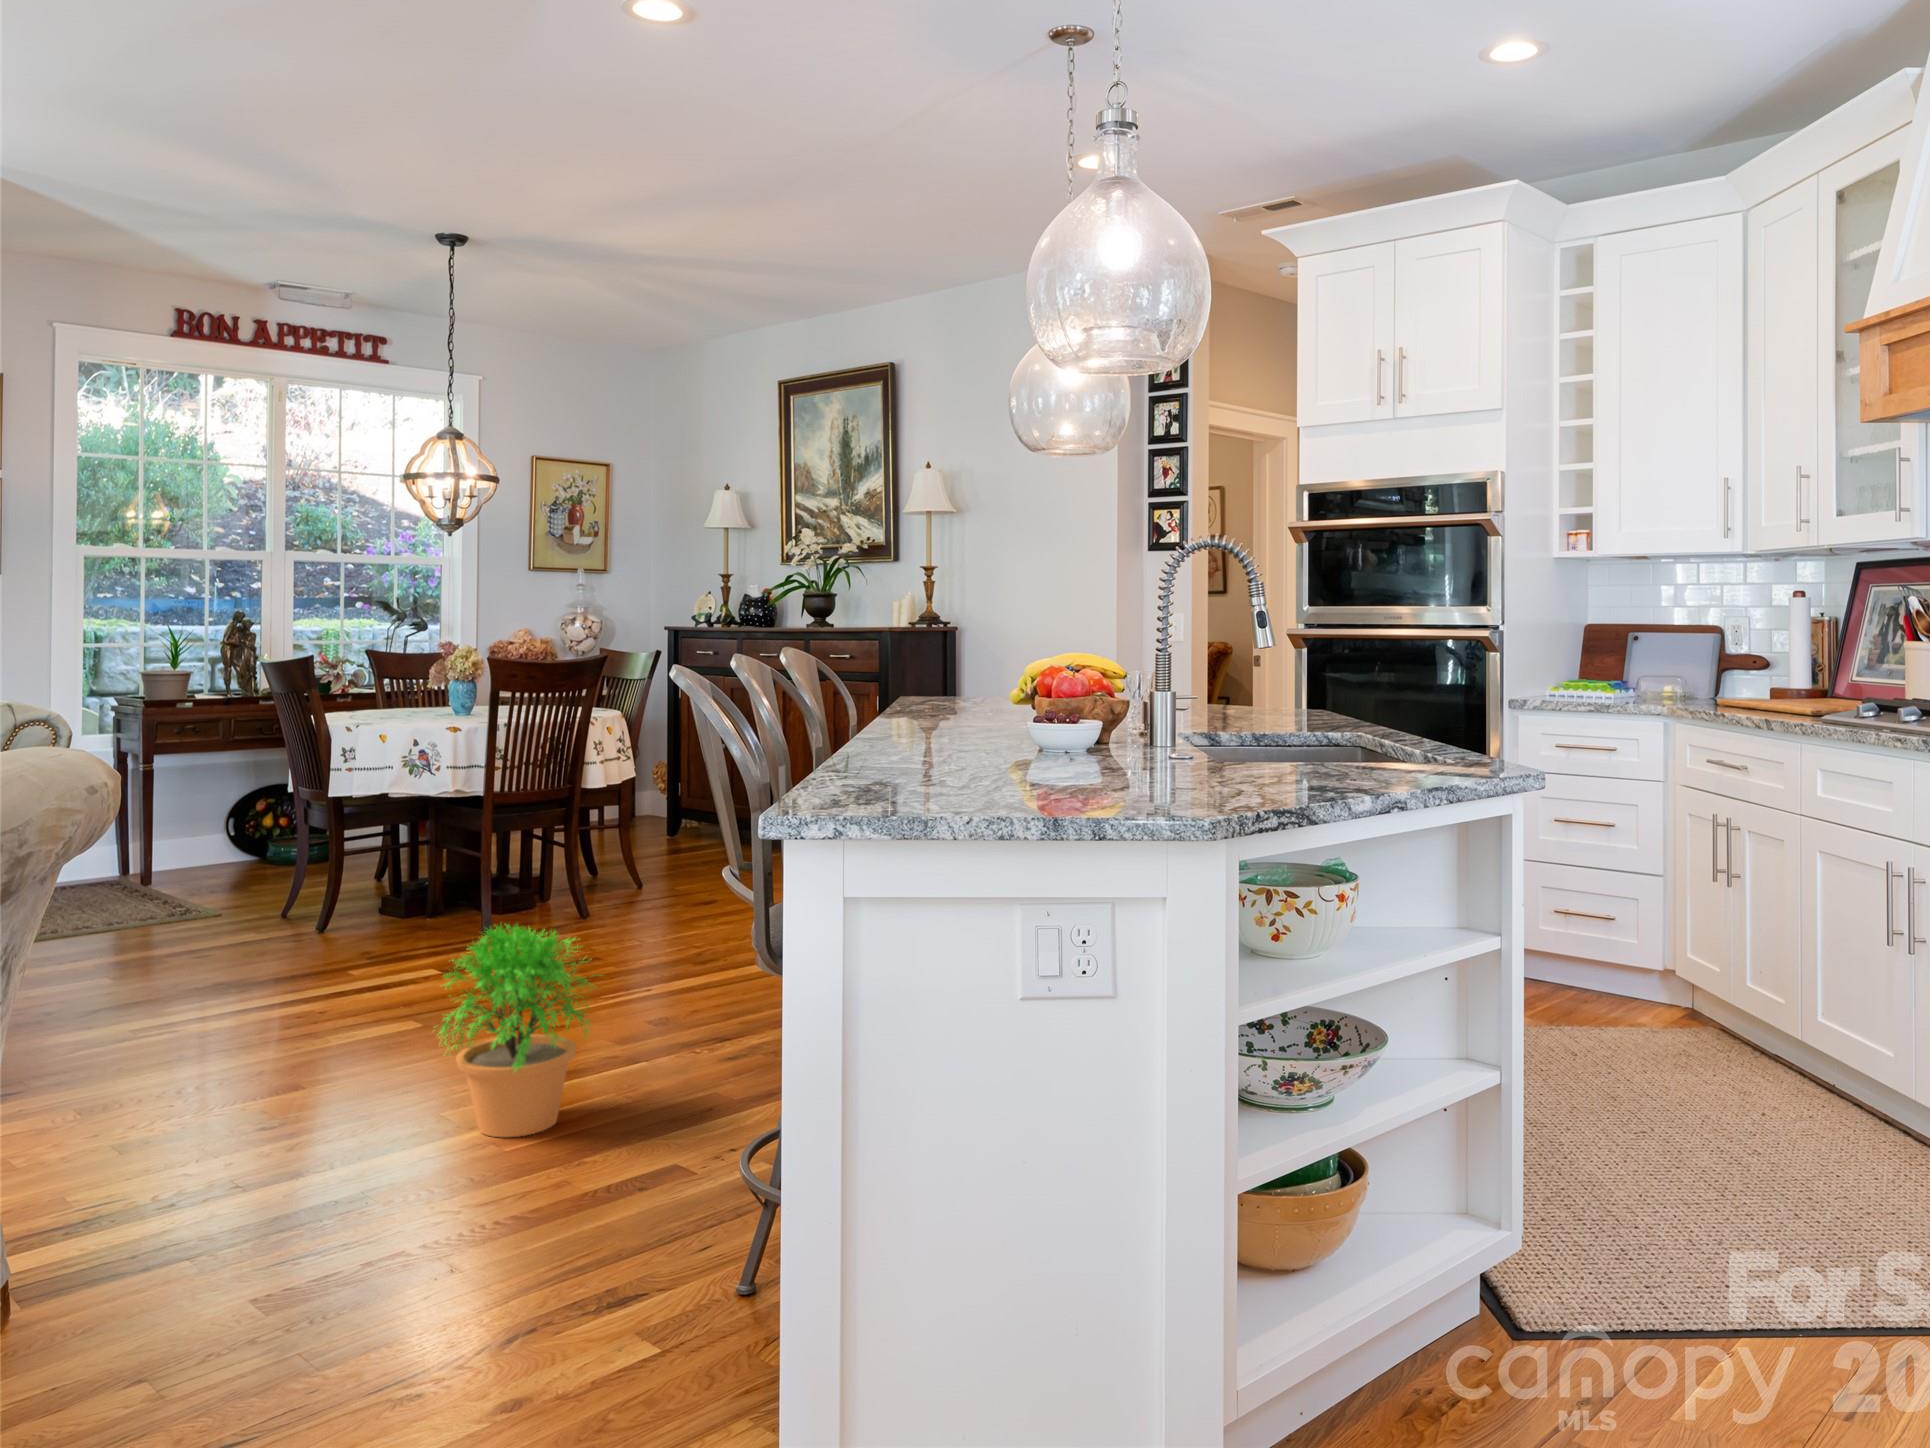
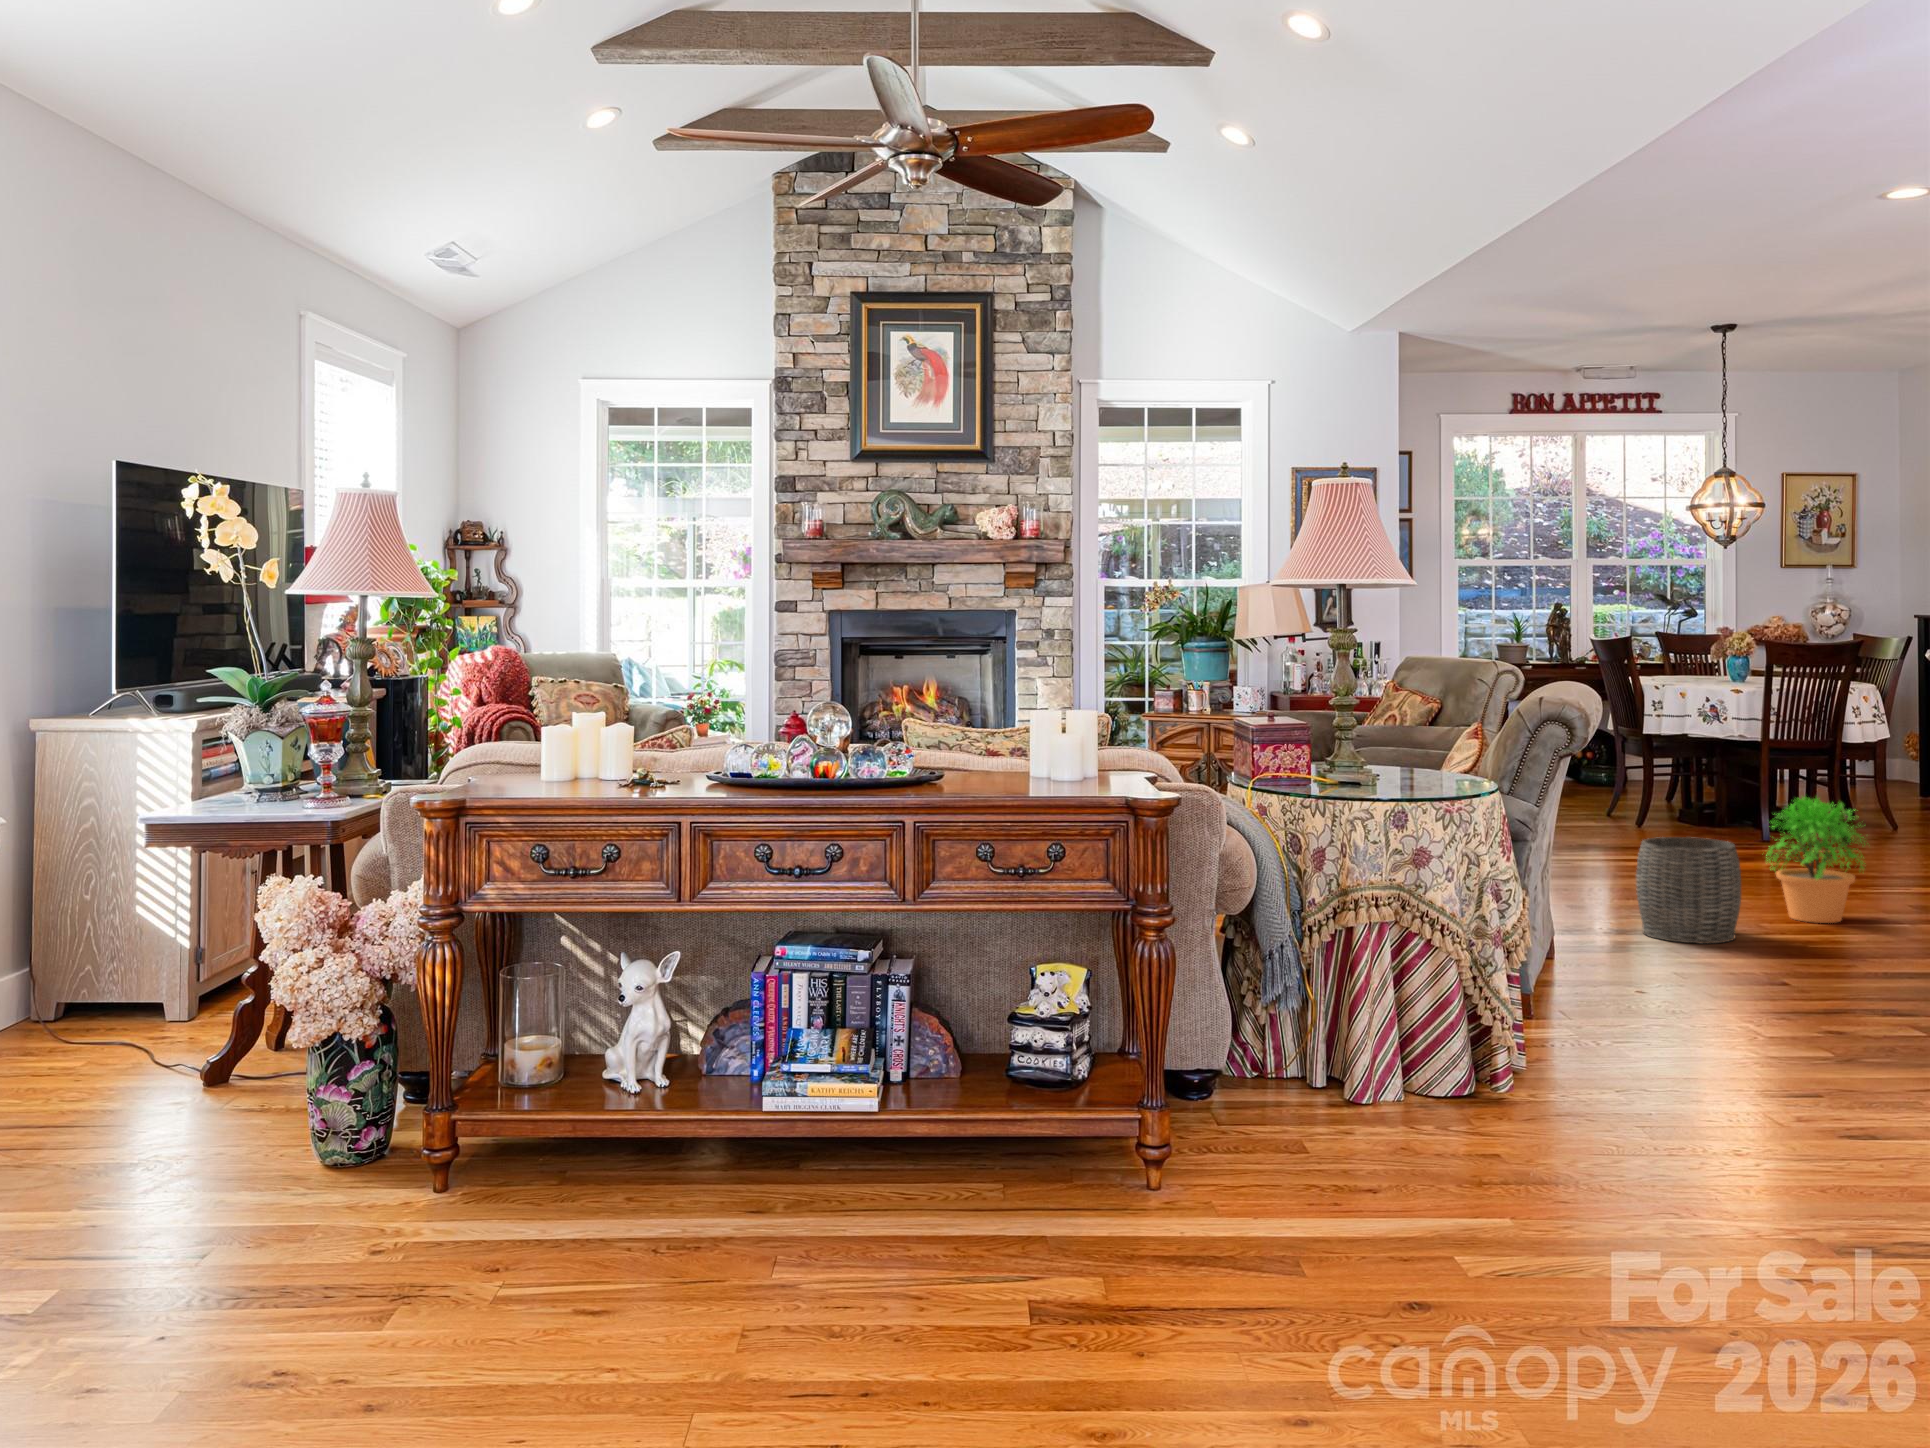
woven basket: none [166,1039,374,1280] -> present [1636,837,1741,944]

